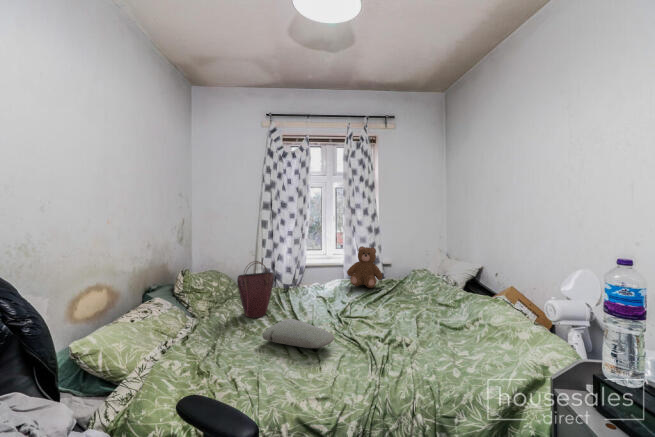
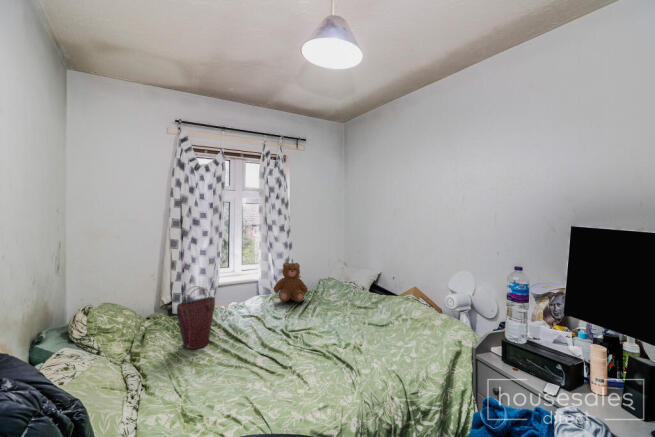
pillow: present [263,319,334,348] -> none [230,342,305,368]

